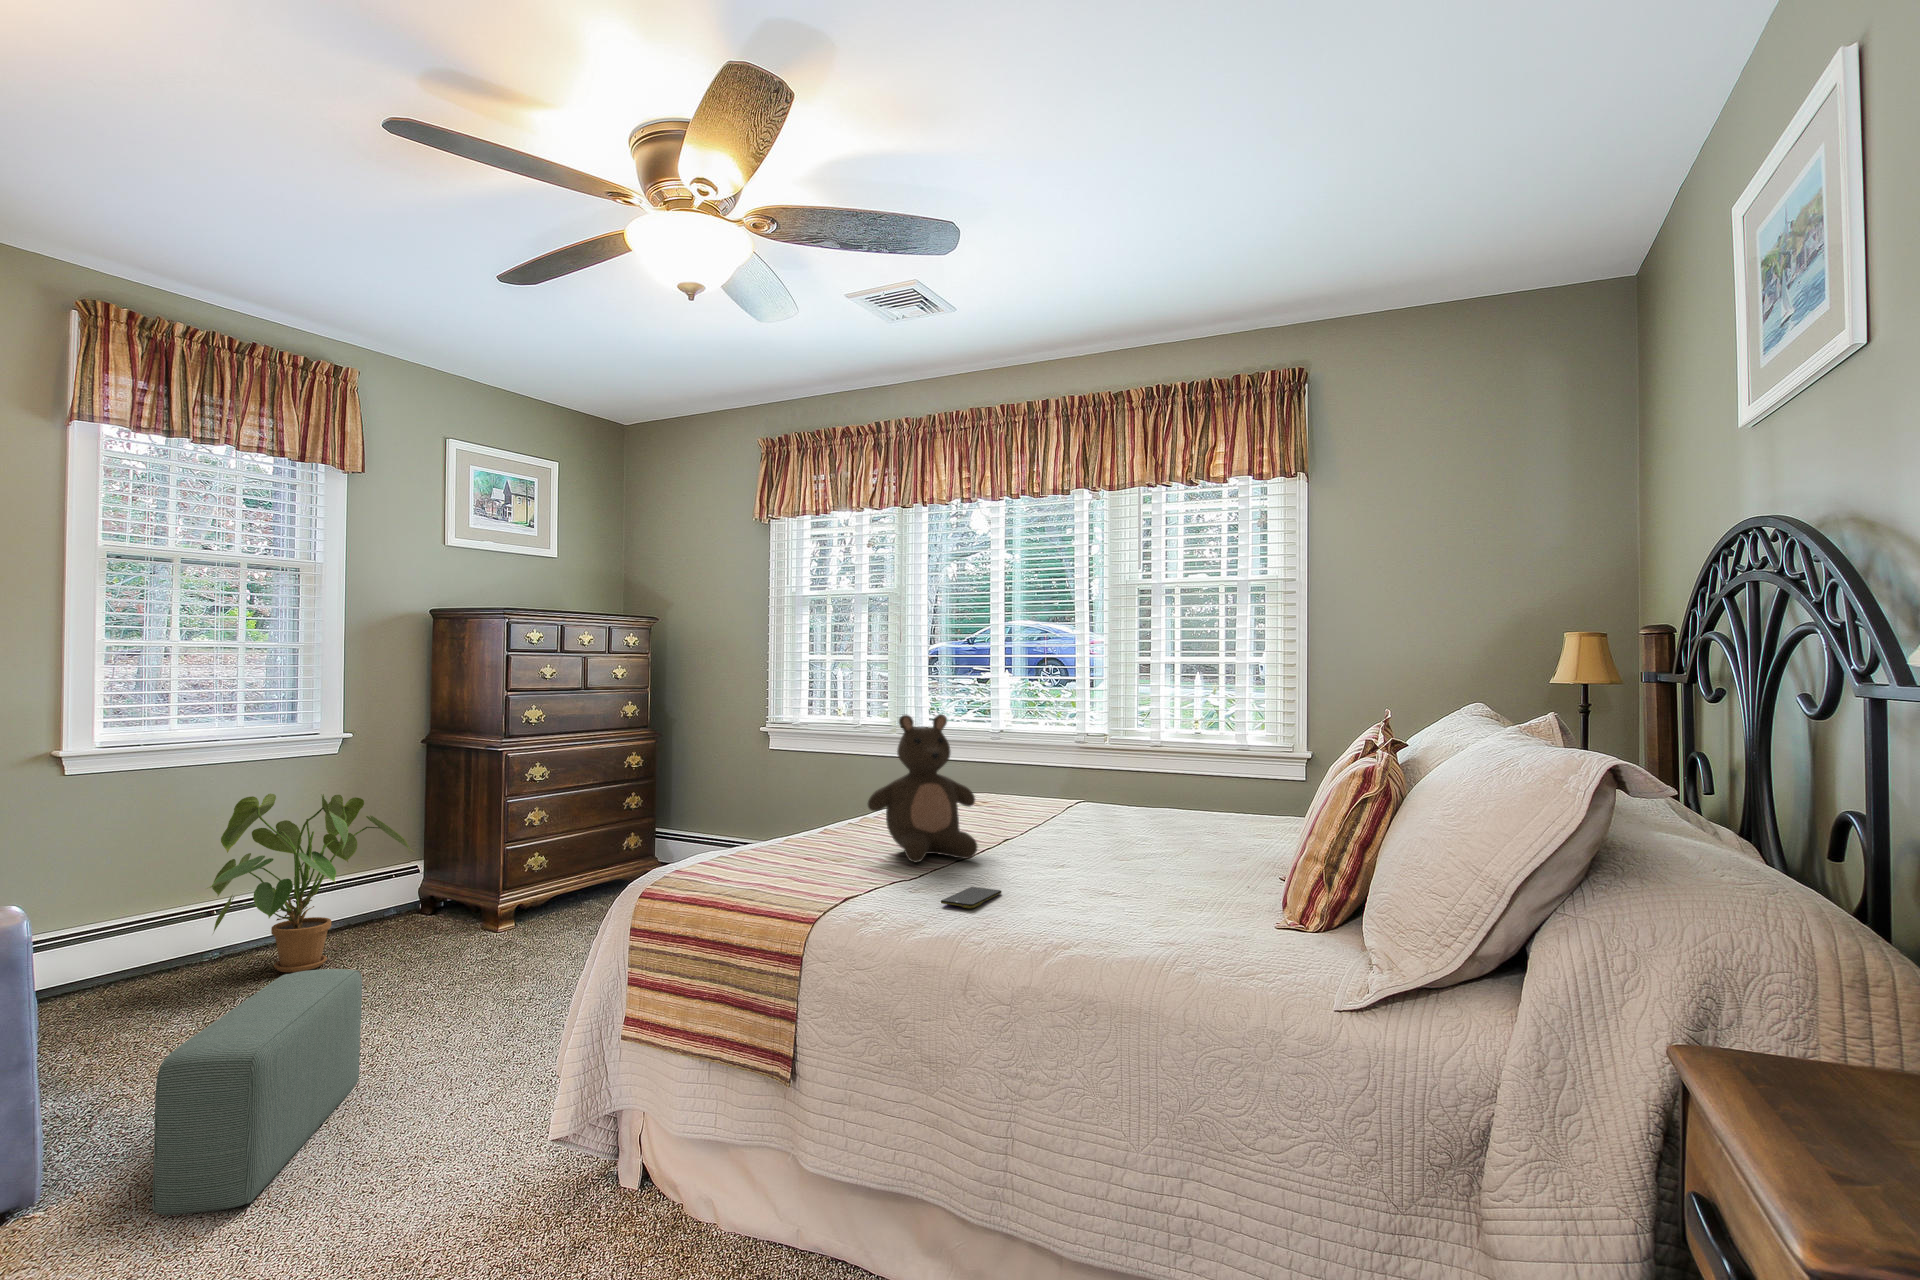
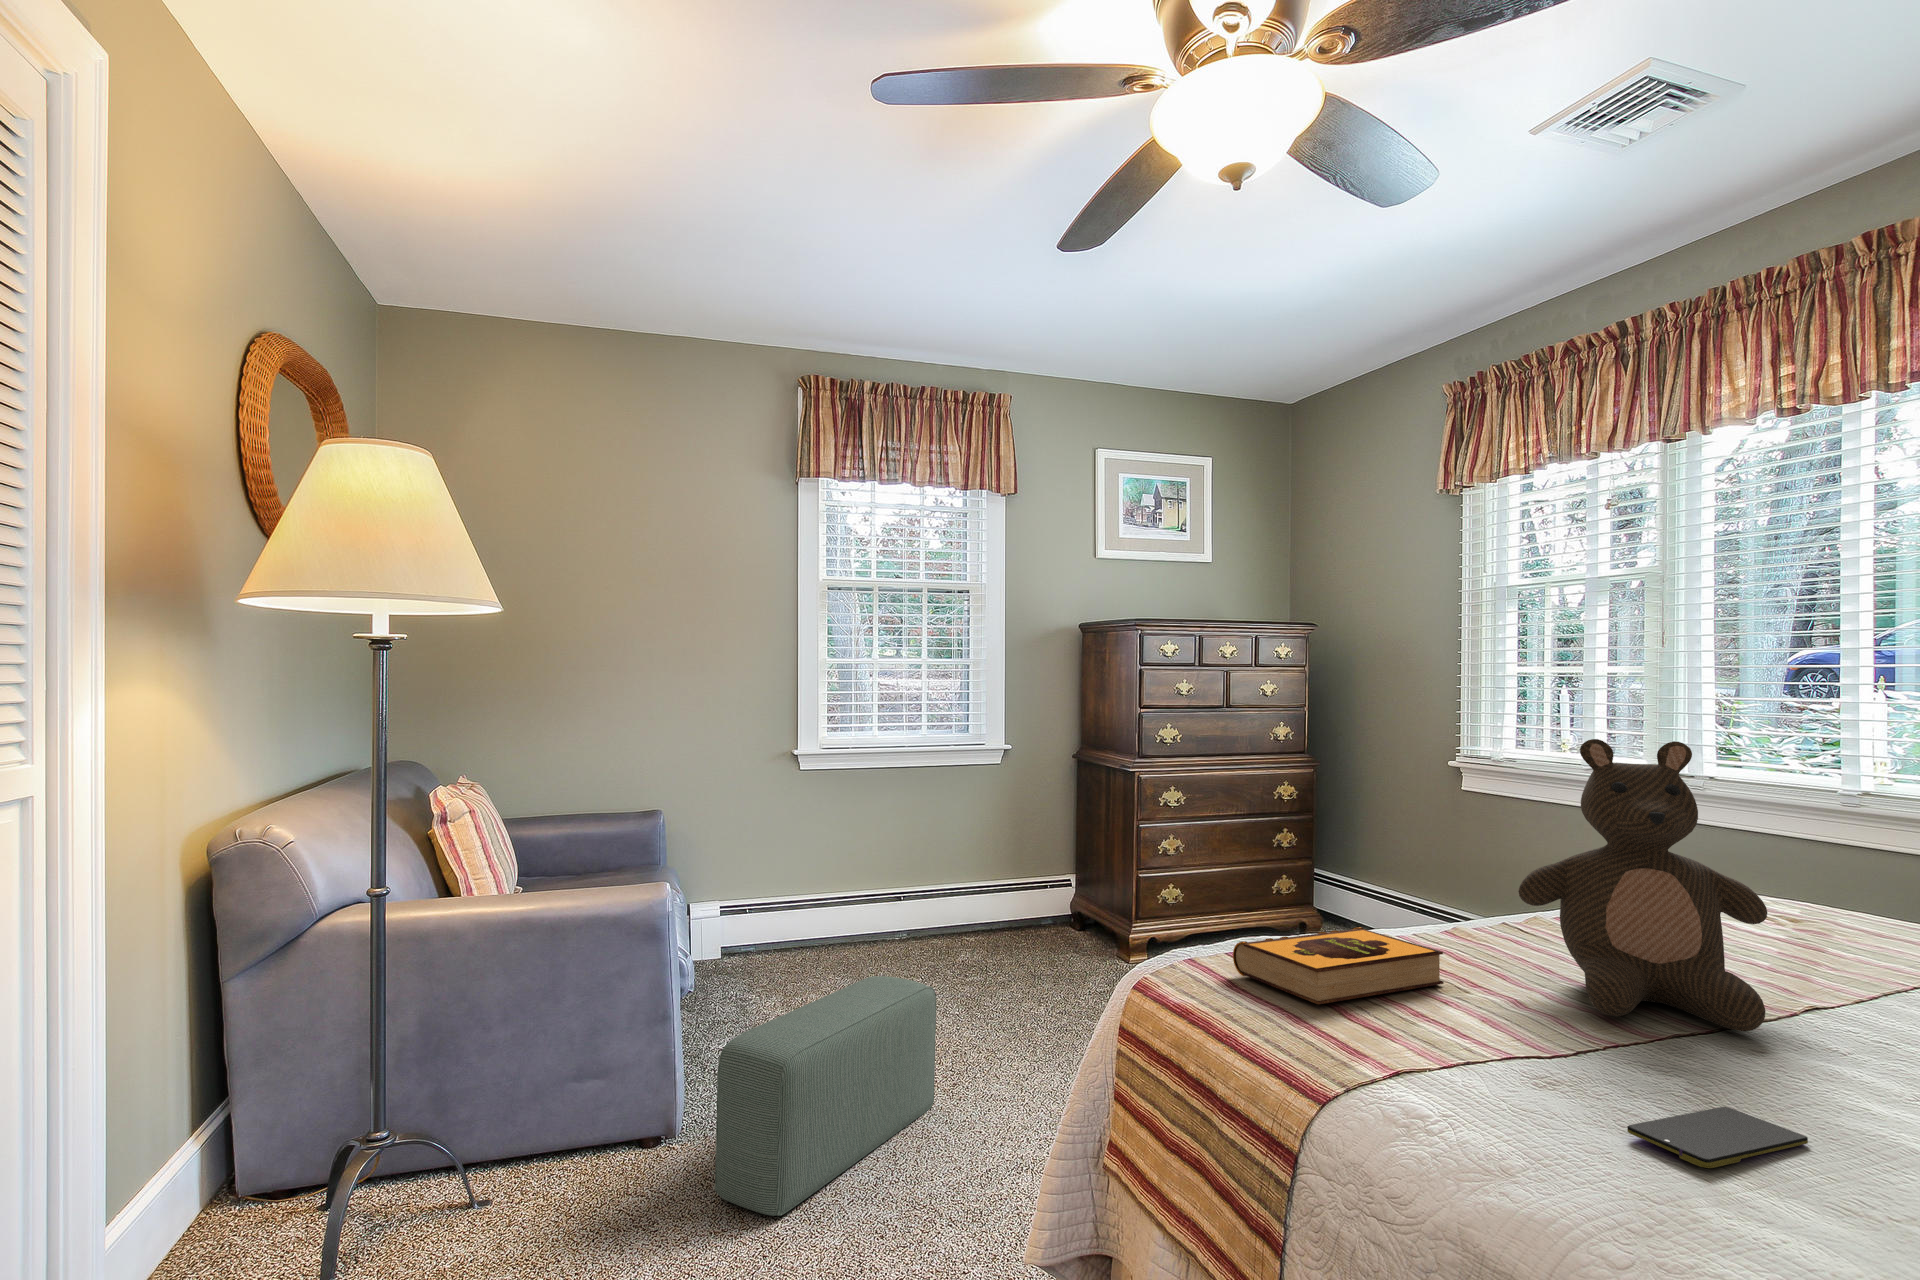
house plant: present [207,793,412,972] -> none [880,795,1053,969]
hardback book: none [715,839,833,884] -> present [1233,927,1444,1004]

